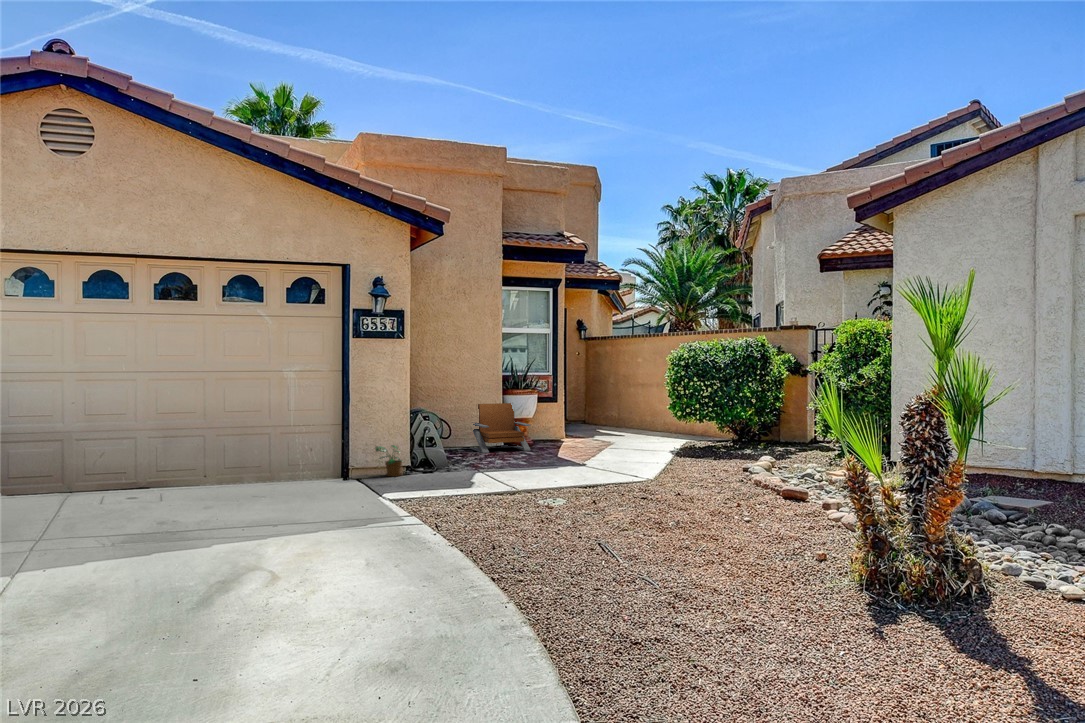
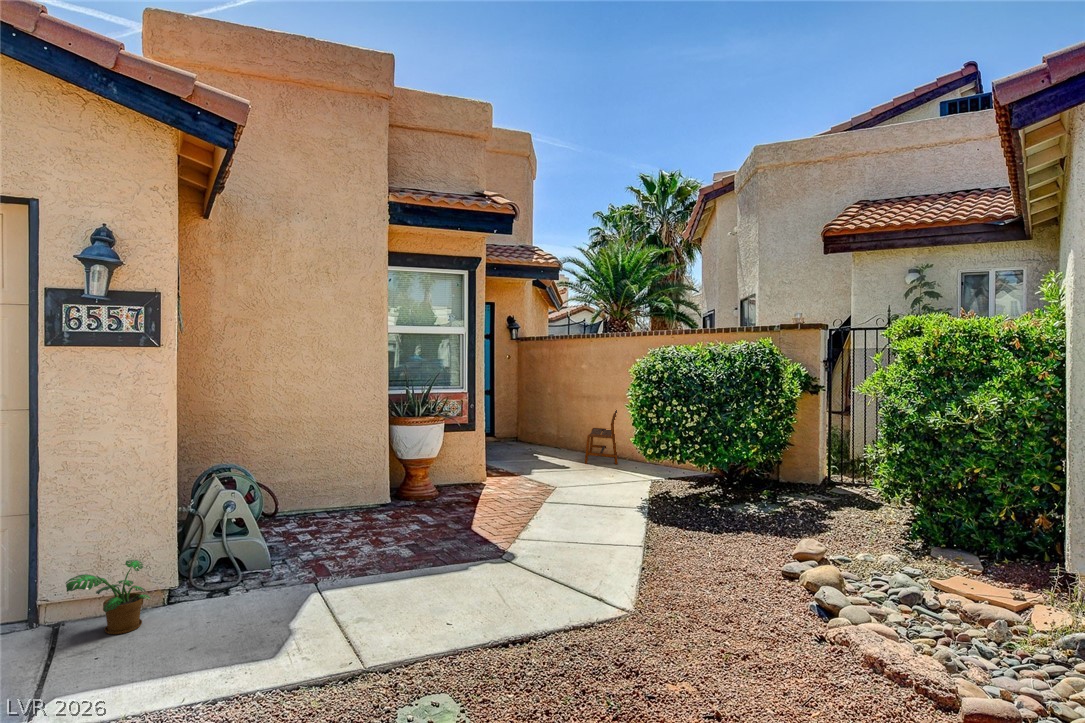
bench: none [639,392,668,434] -> present [585,410,618,464]
lounge chair: present [470,403,531,453] -> none [340,439,433,526]

